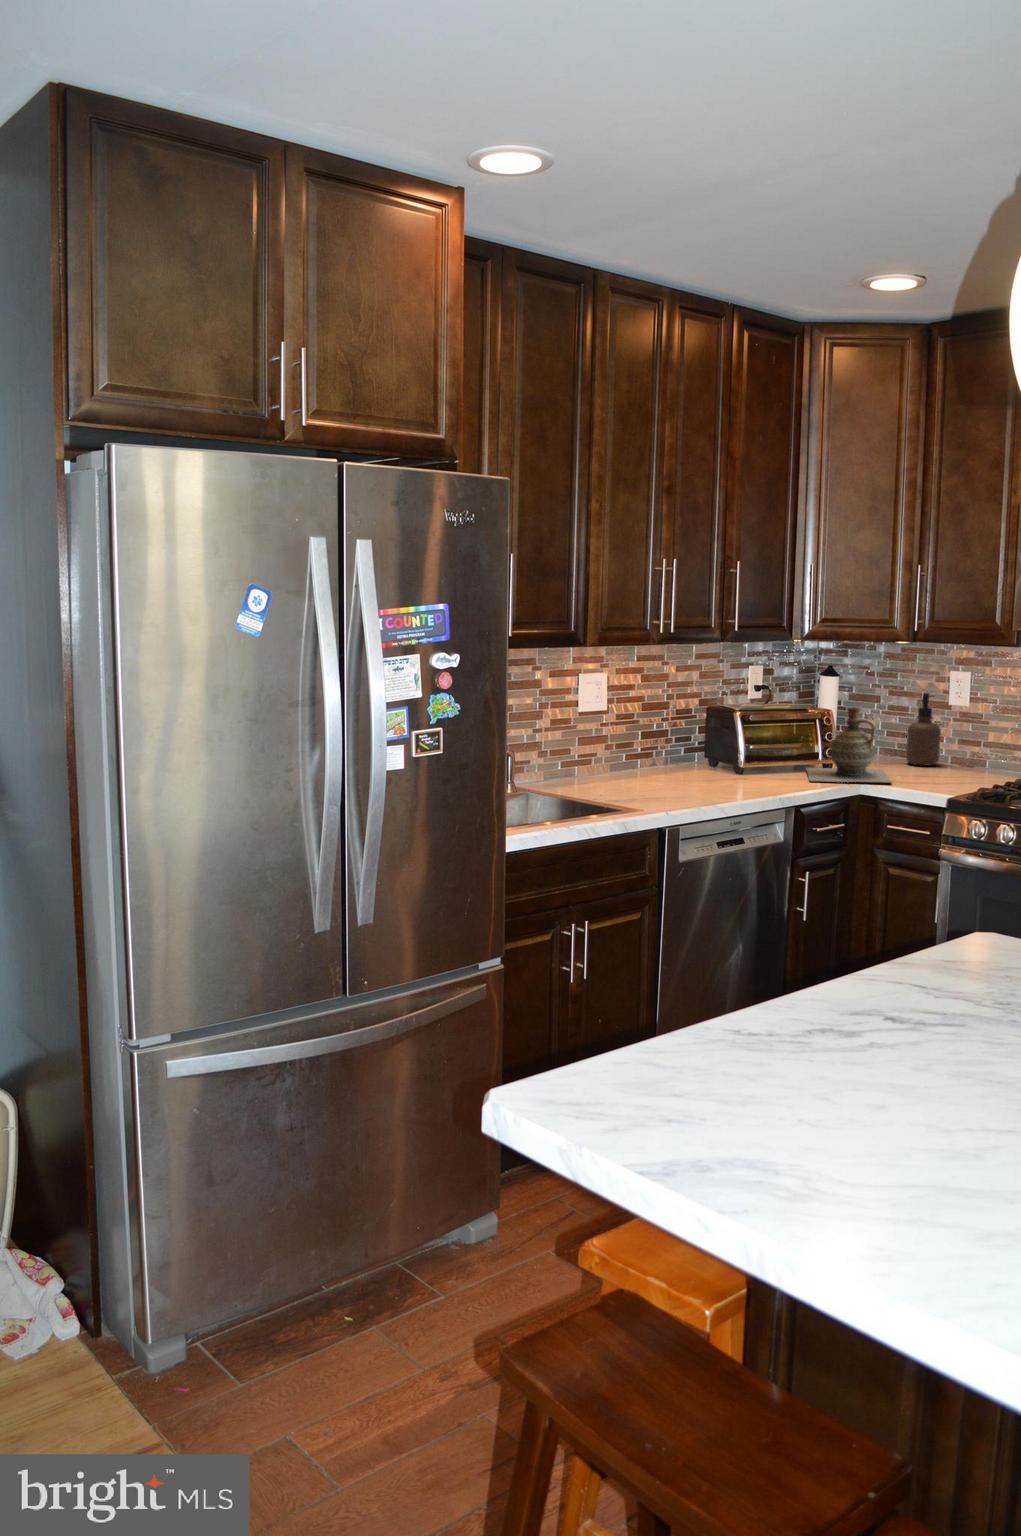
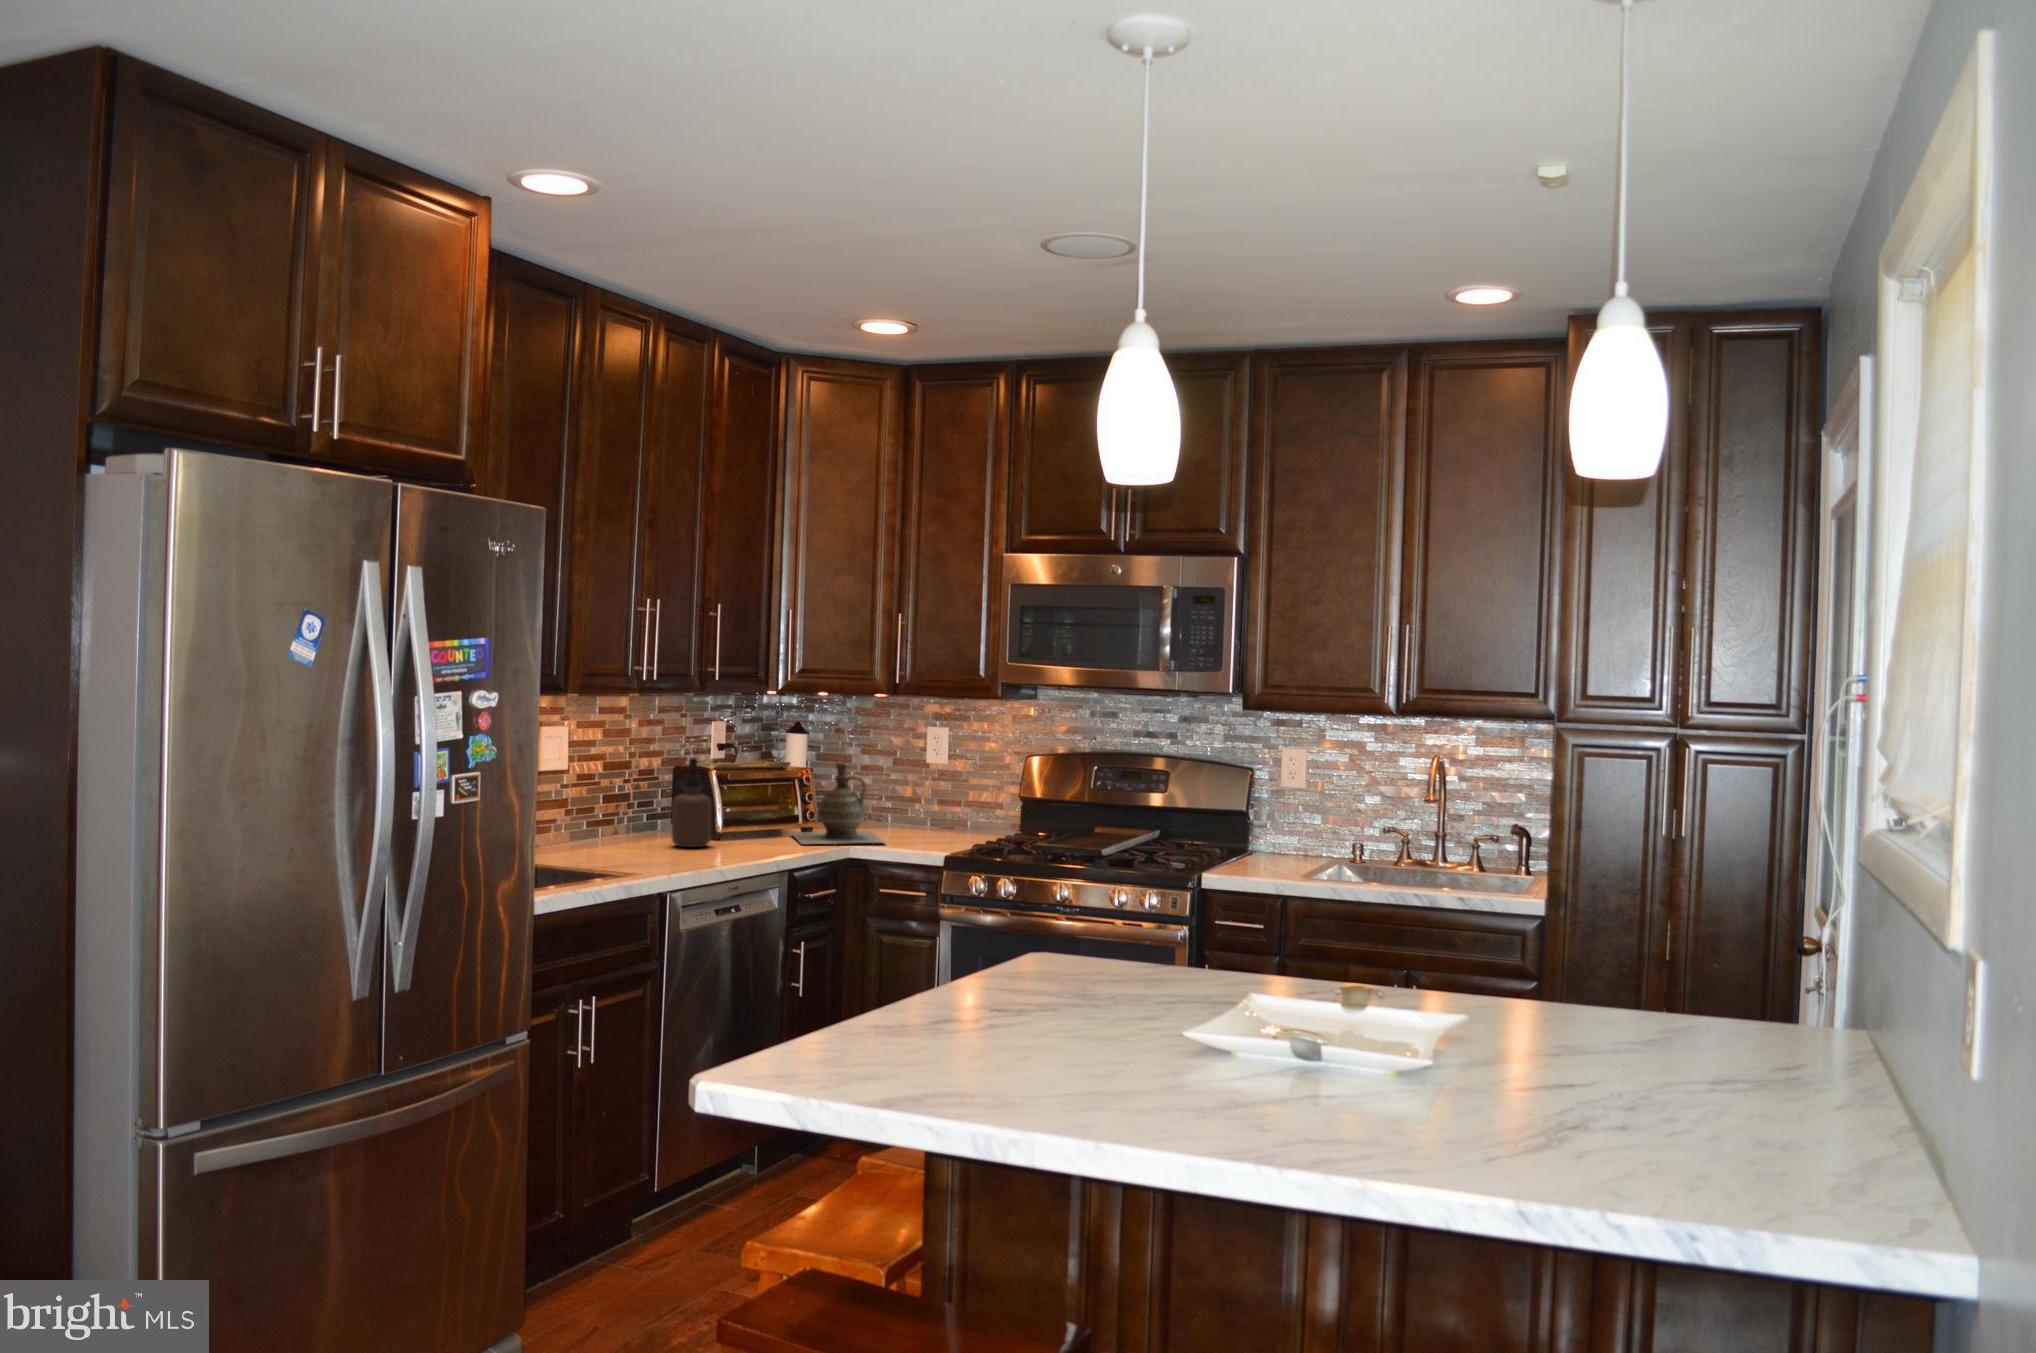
soap dispenser: present [906,693,941,766] -> present [672,758,712,847]

